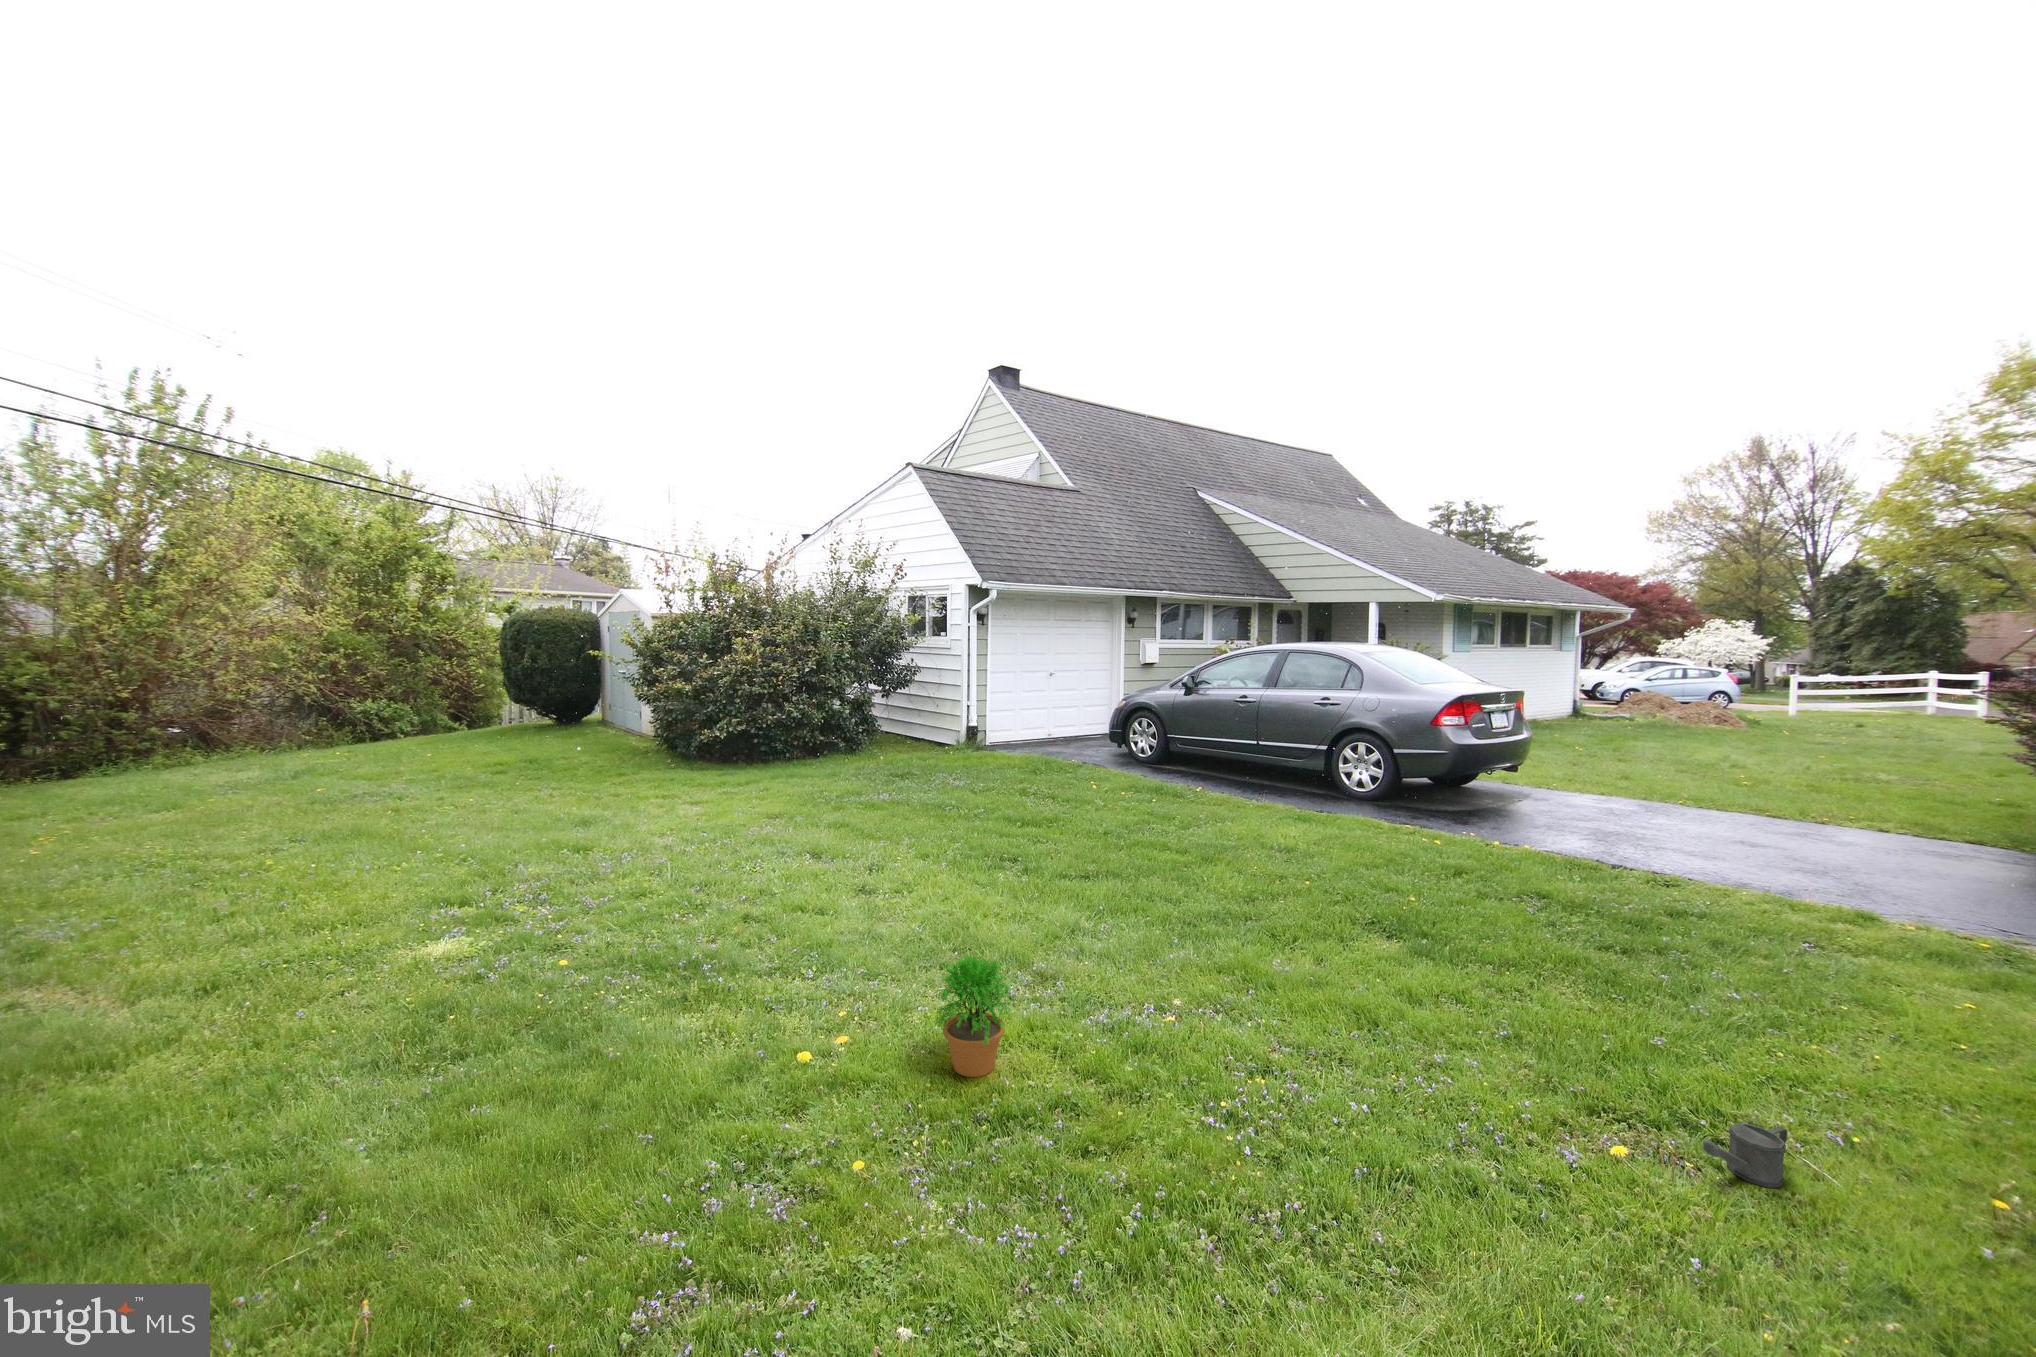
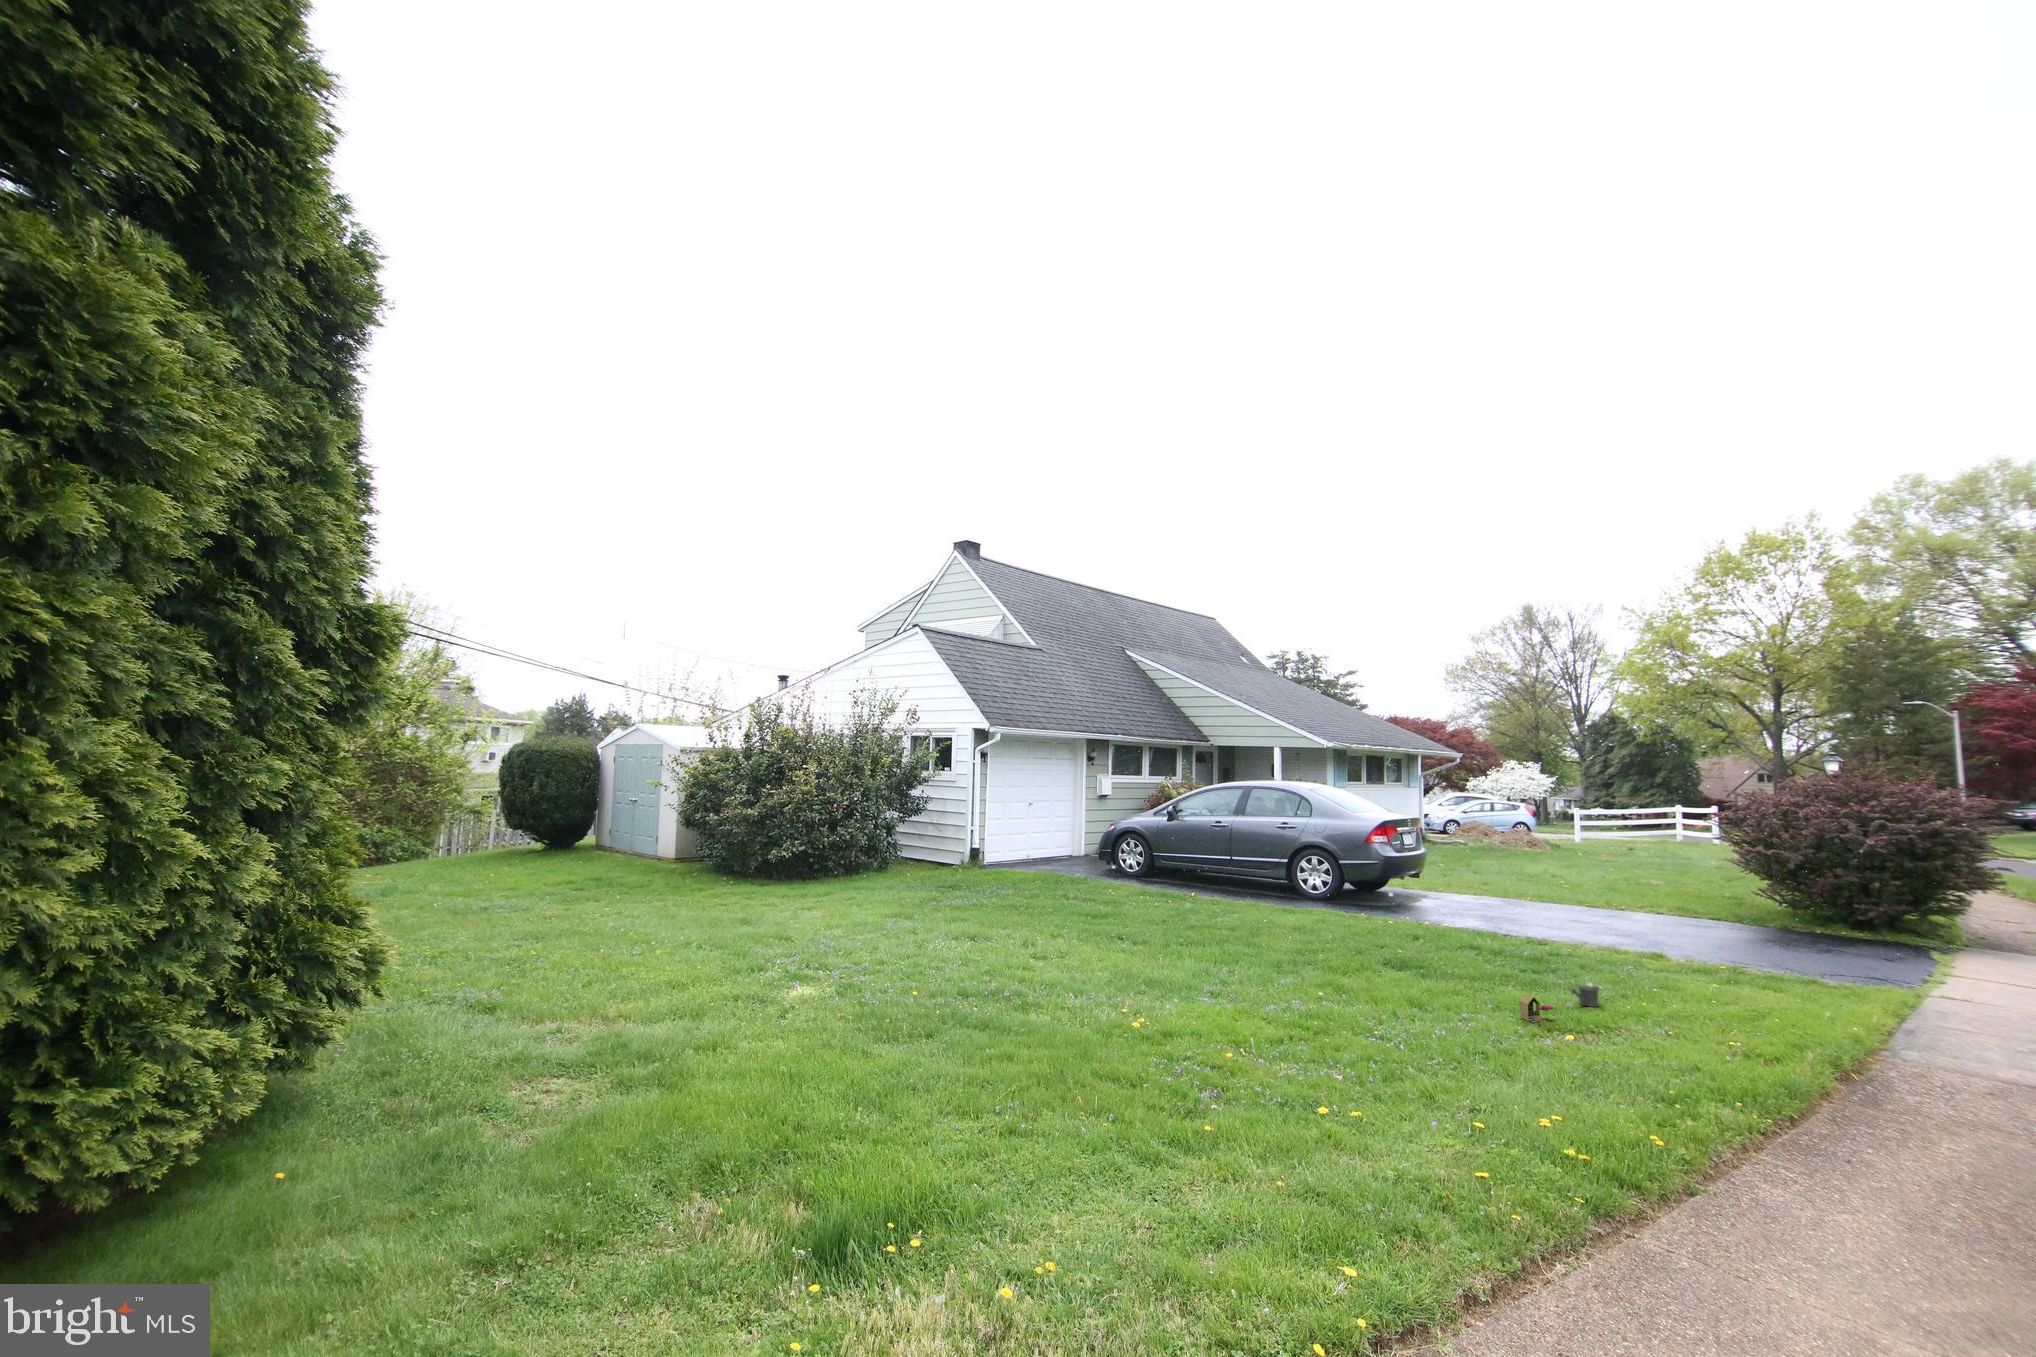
potted plant: present [935,954,1012,1077] -> none [1232,941,1279,1002]
toy house: none [1540,1168,1646,1261] -> present [1520,993,1556,1022]

